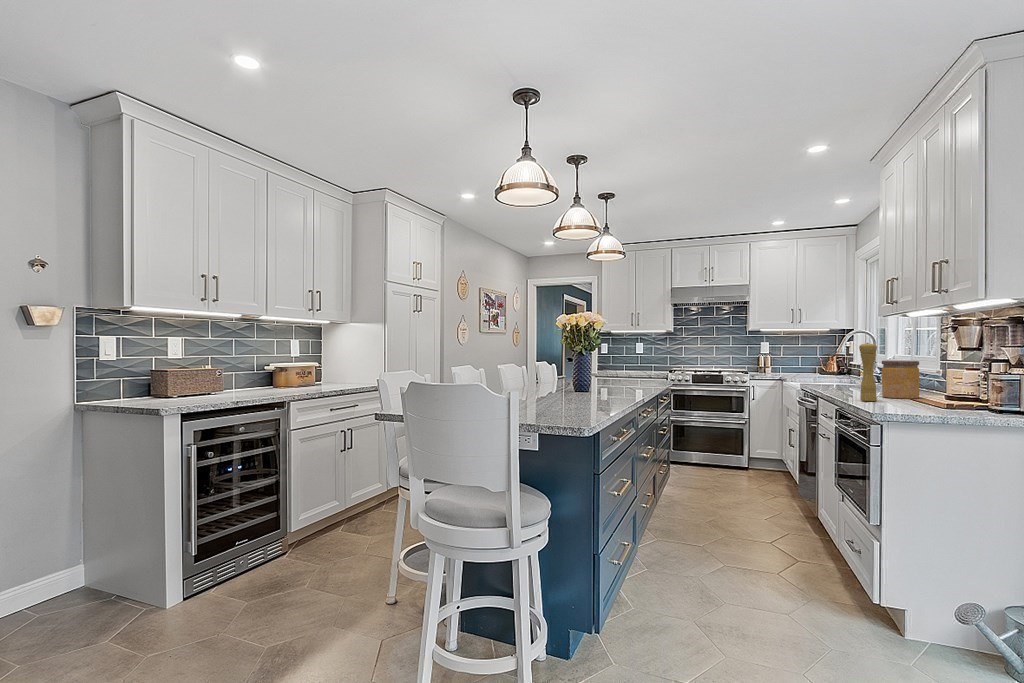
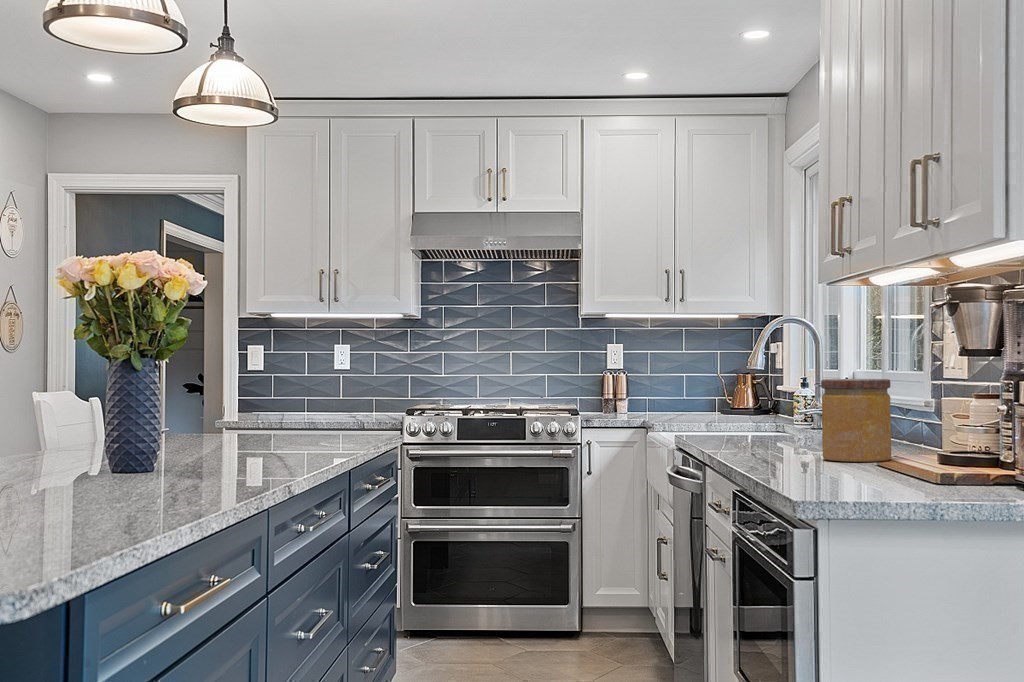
pepper mill: present [859,343,877,401] -> none [775,339,810,471]

